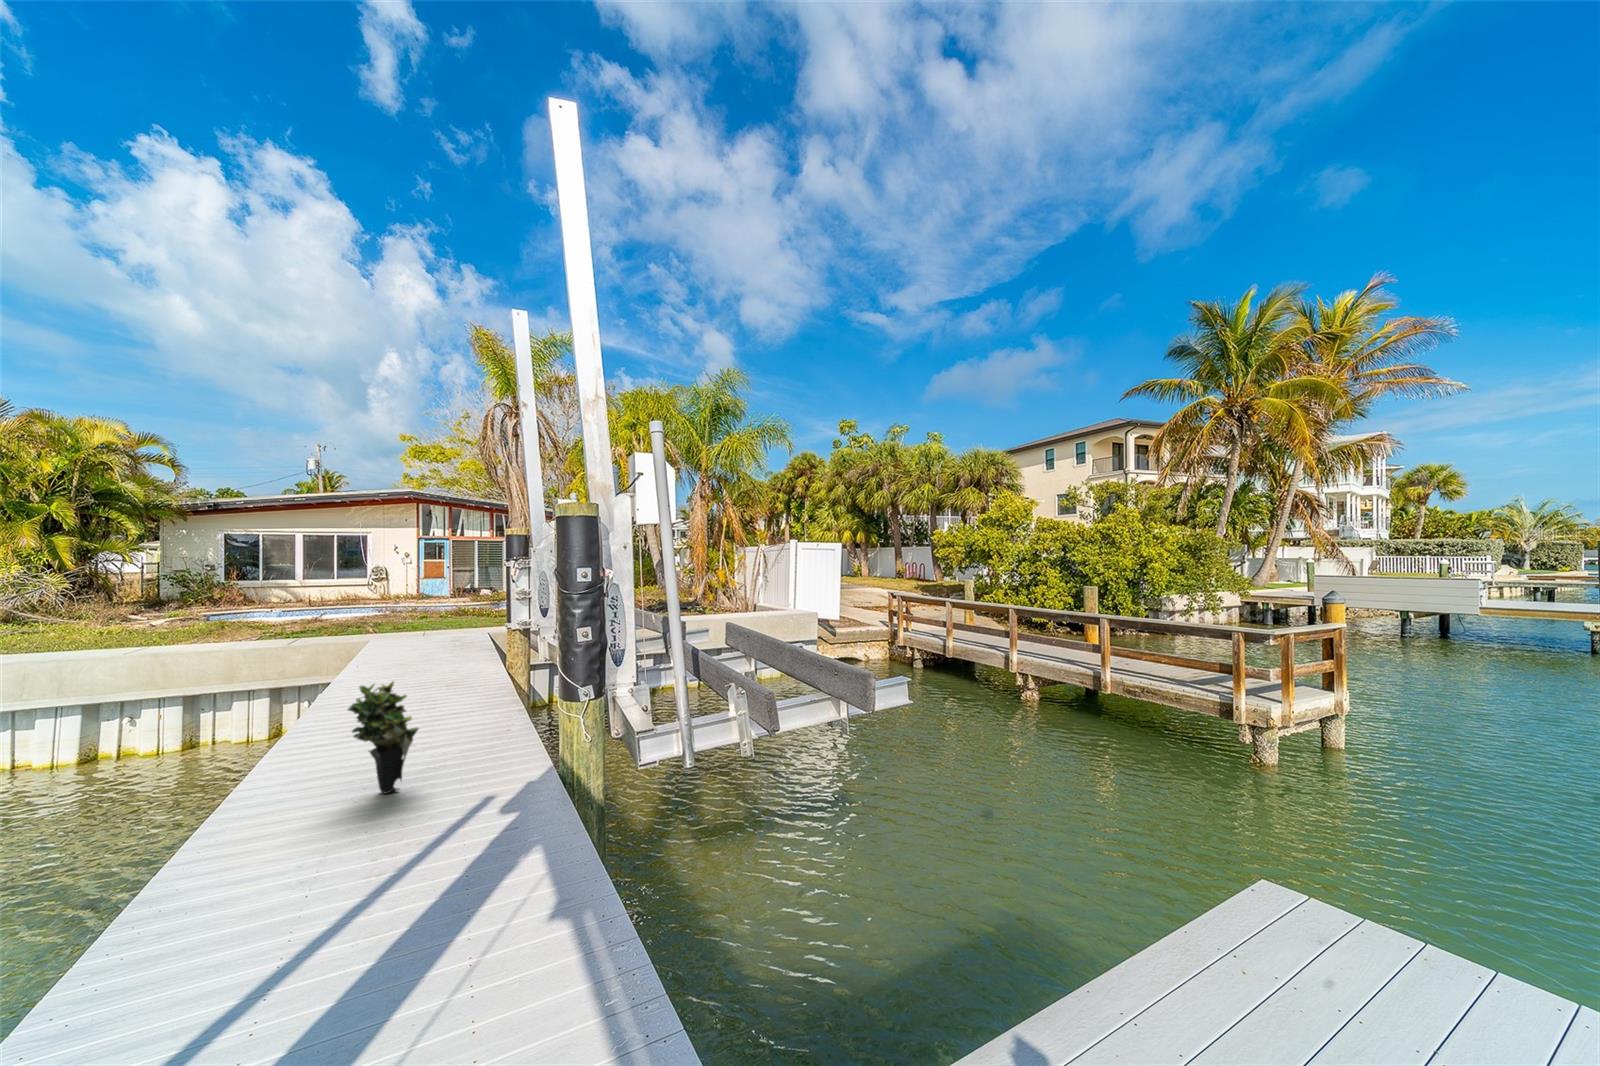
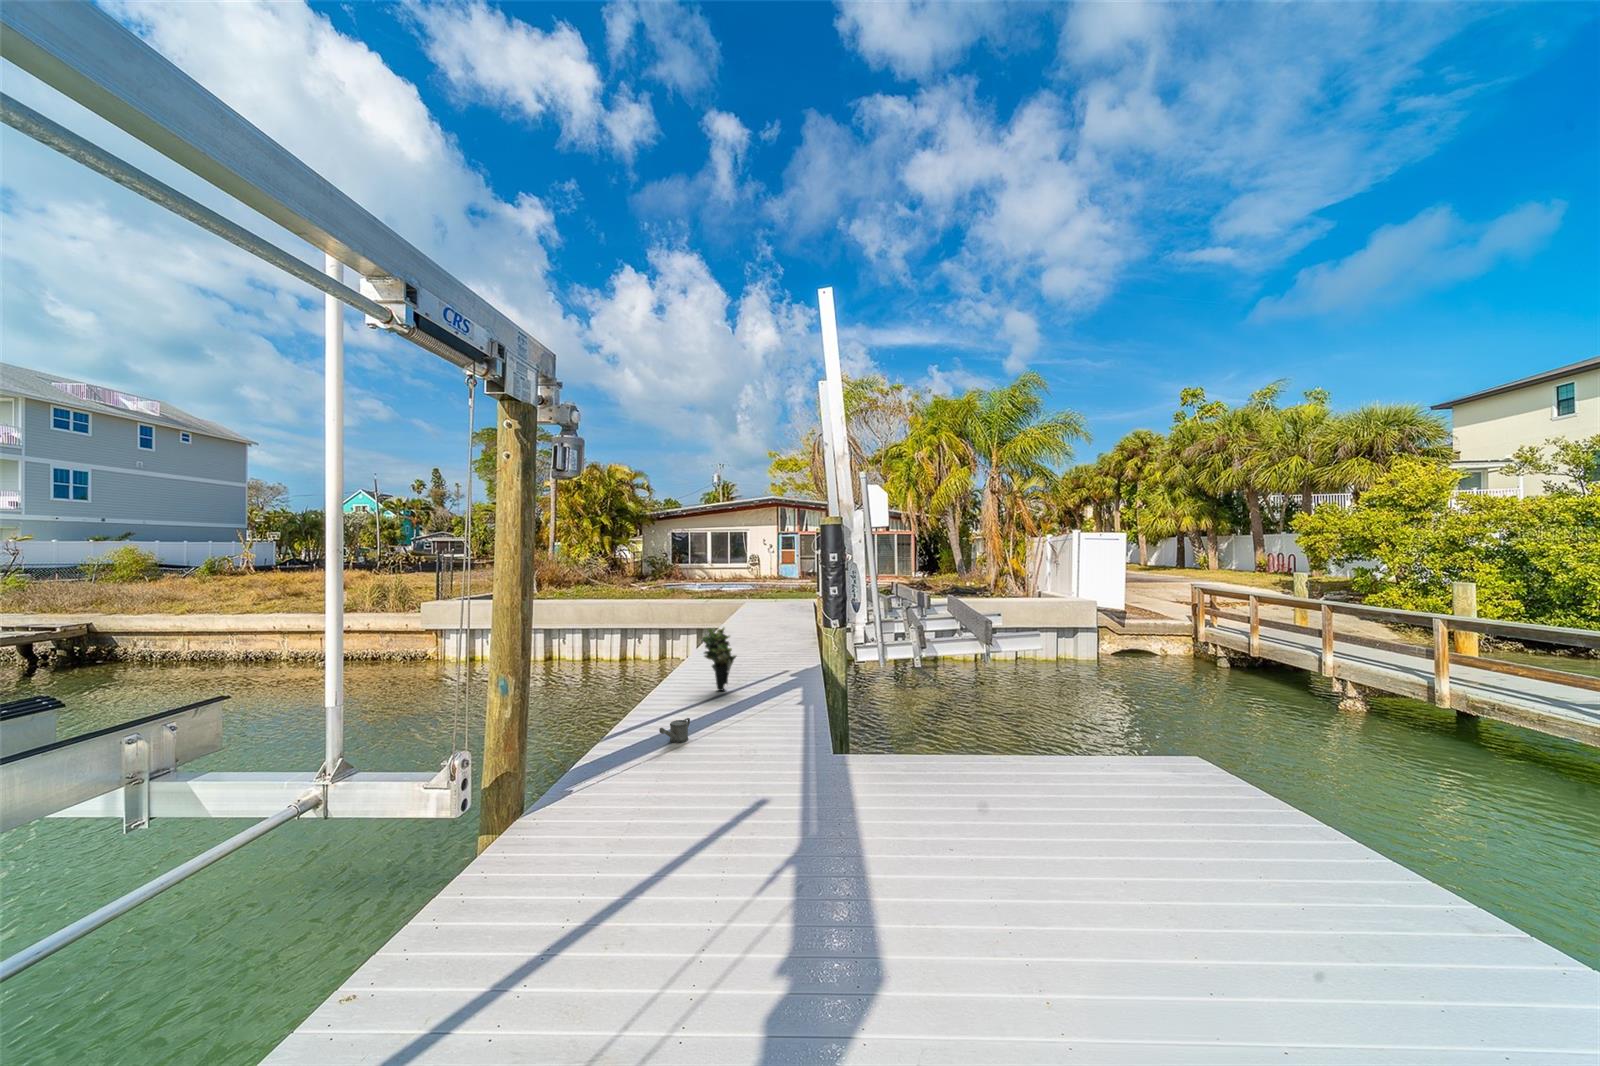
watering can: none [286,877,353,940] -> present [659,718,690,743]

